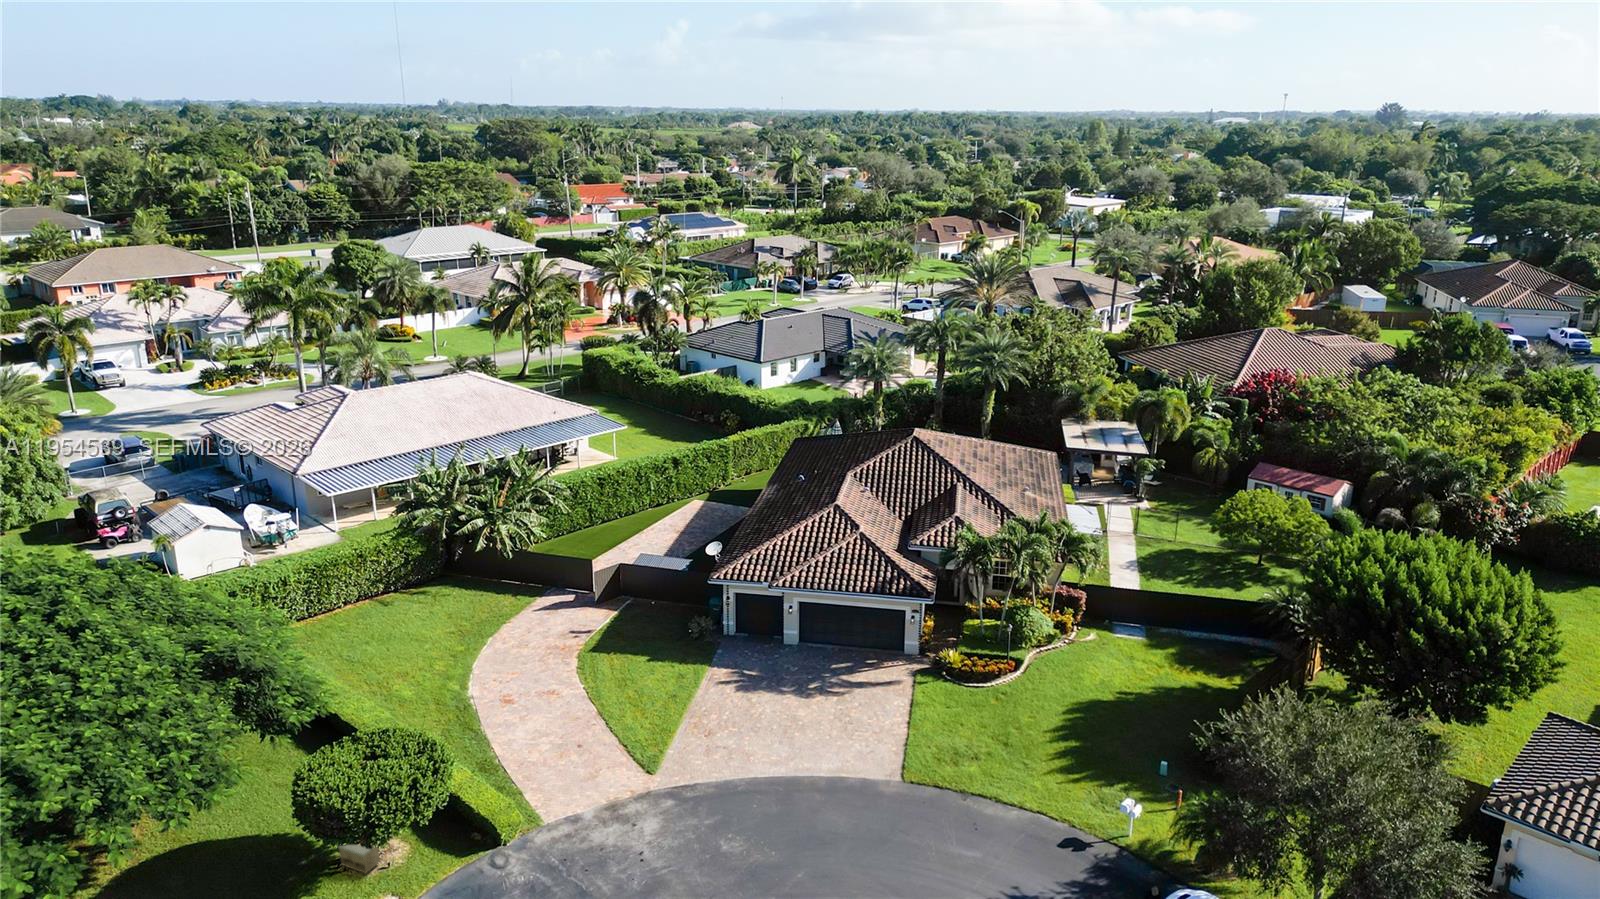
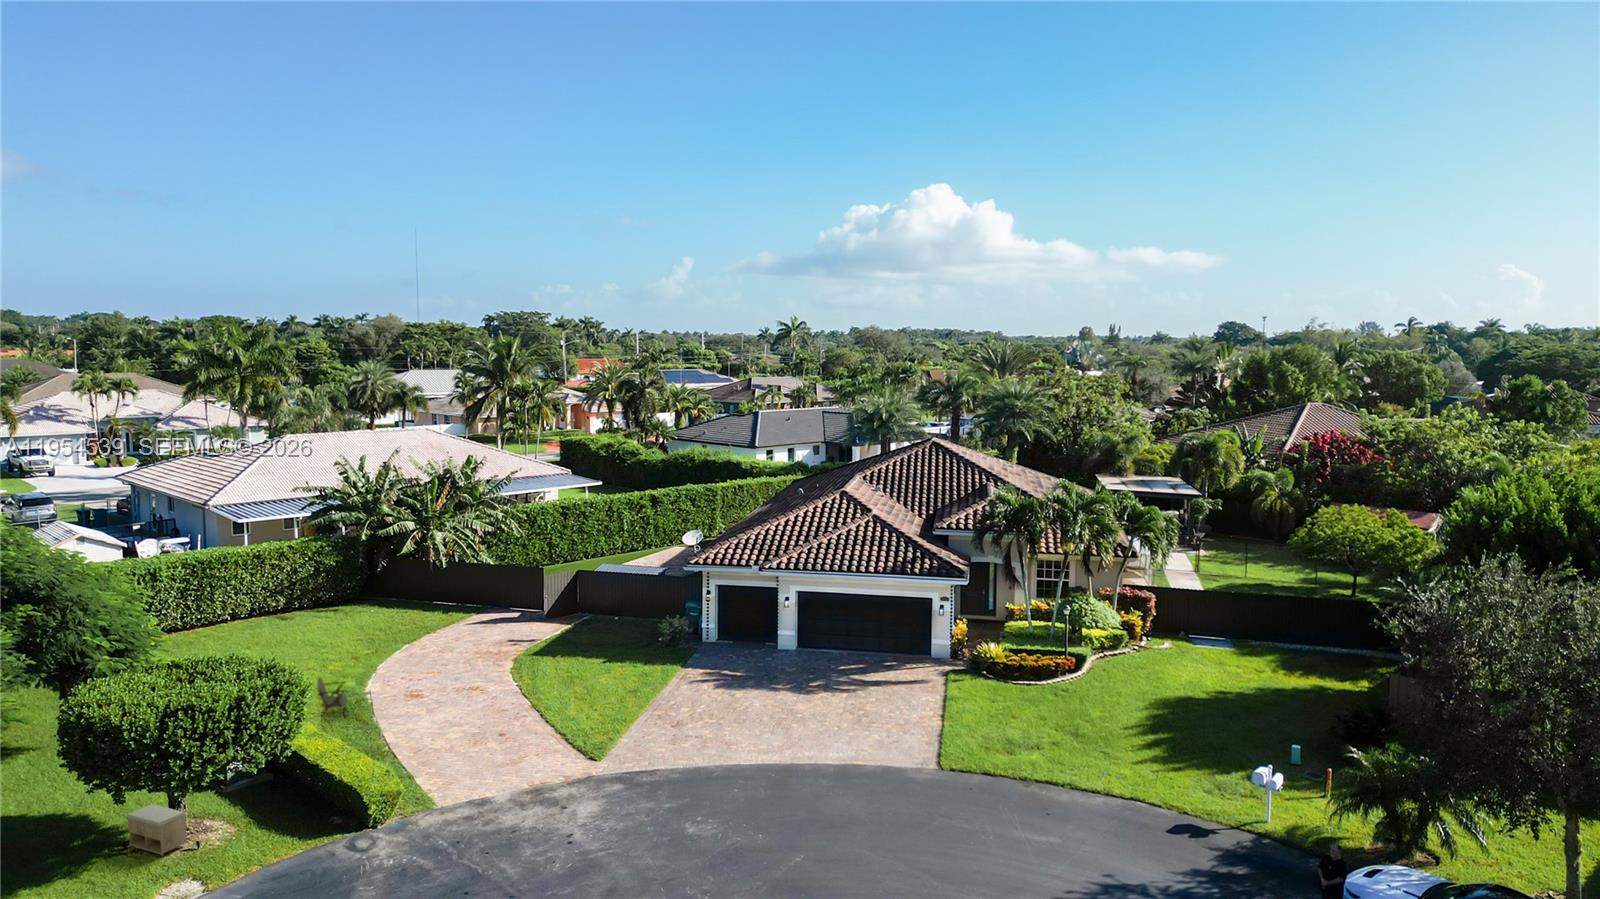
lounge chair: none [436,695,461,731] -> present [317,677,347,717]

